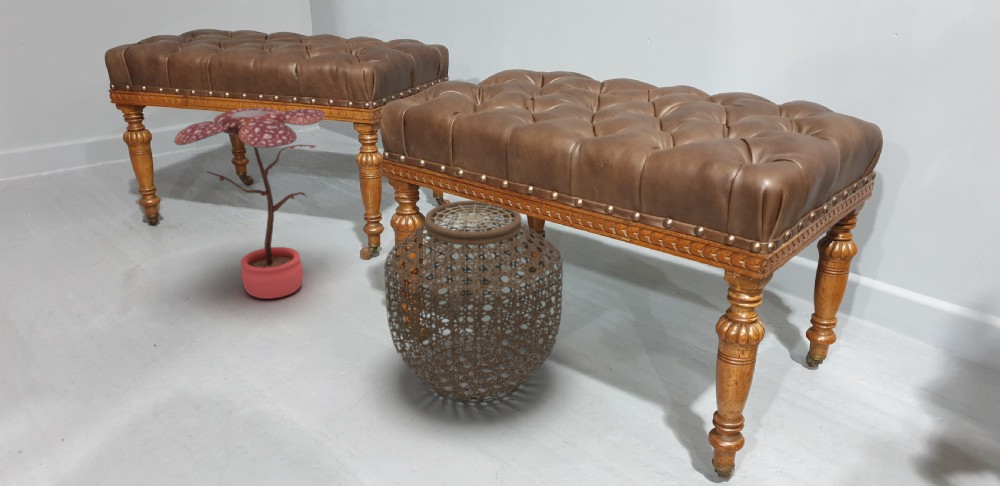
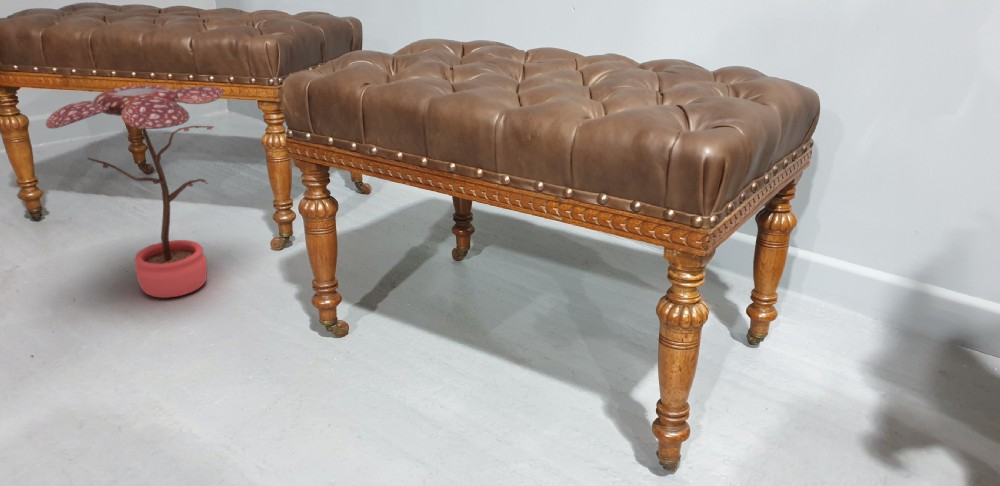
woven basket: present [384,200,563,401] -> none [291,181,490,401]

